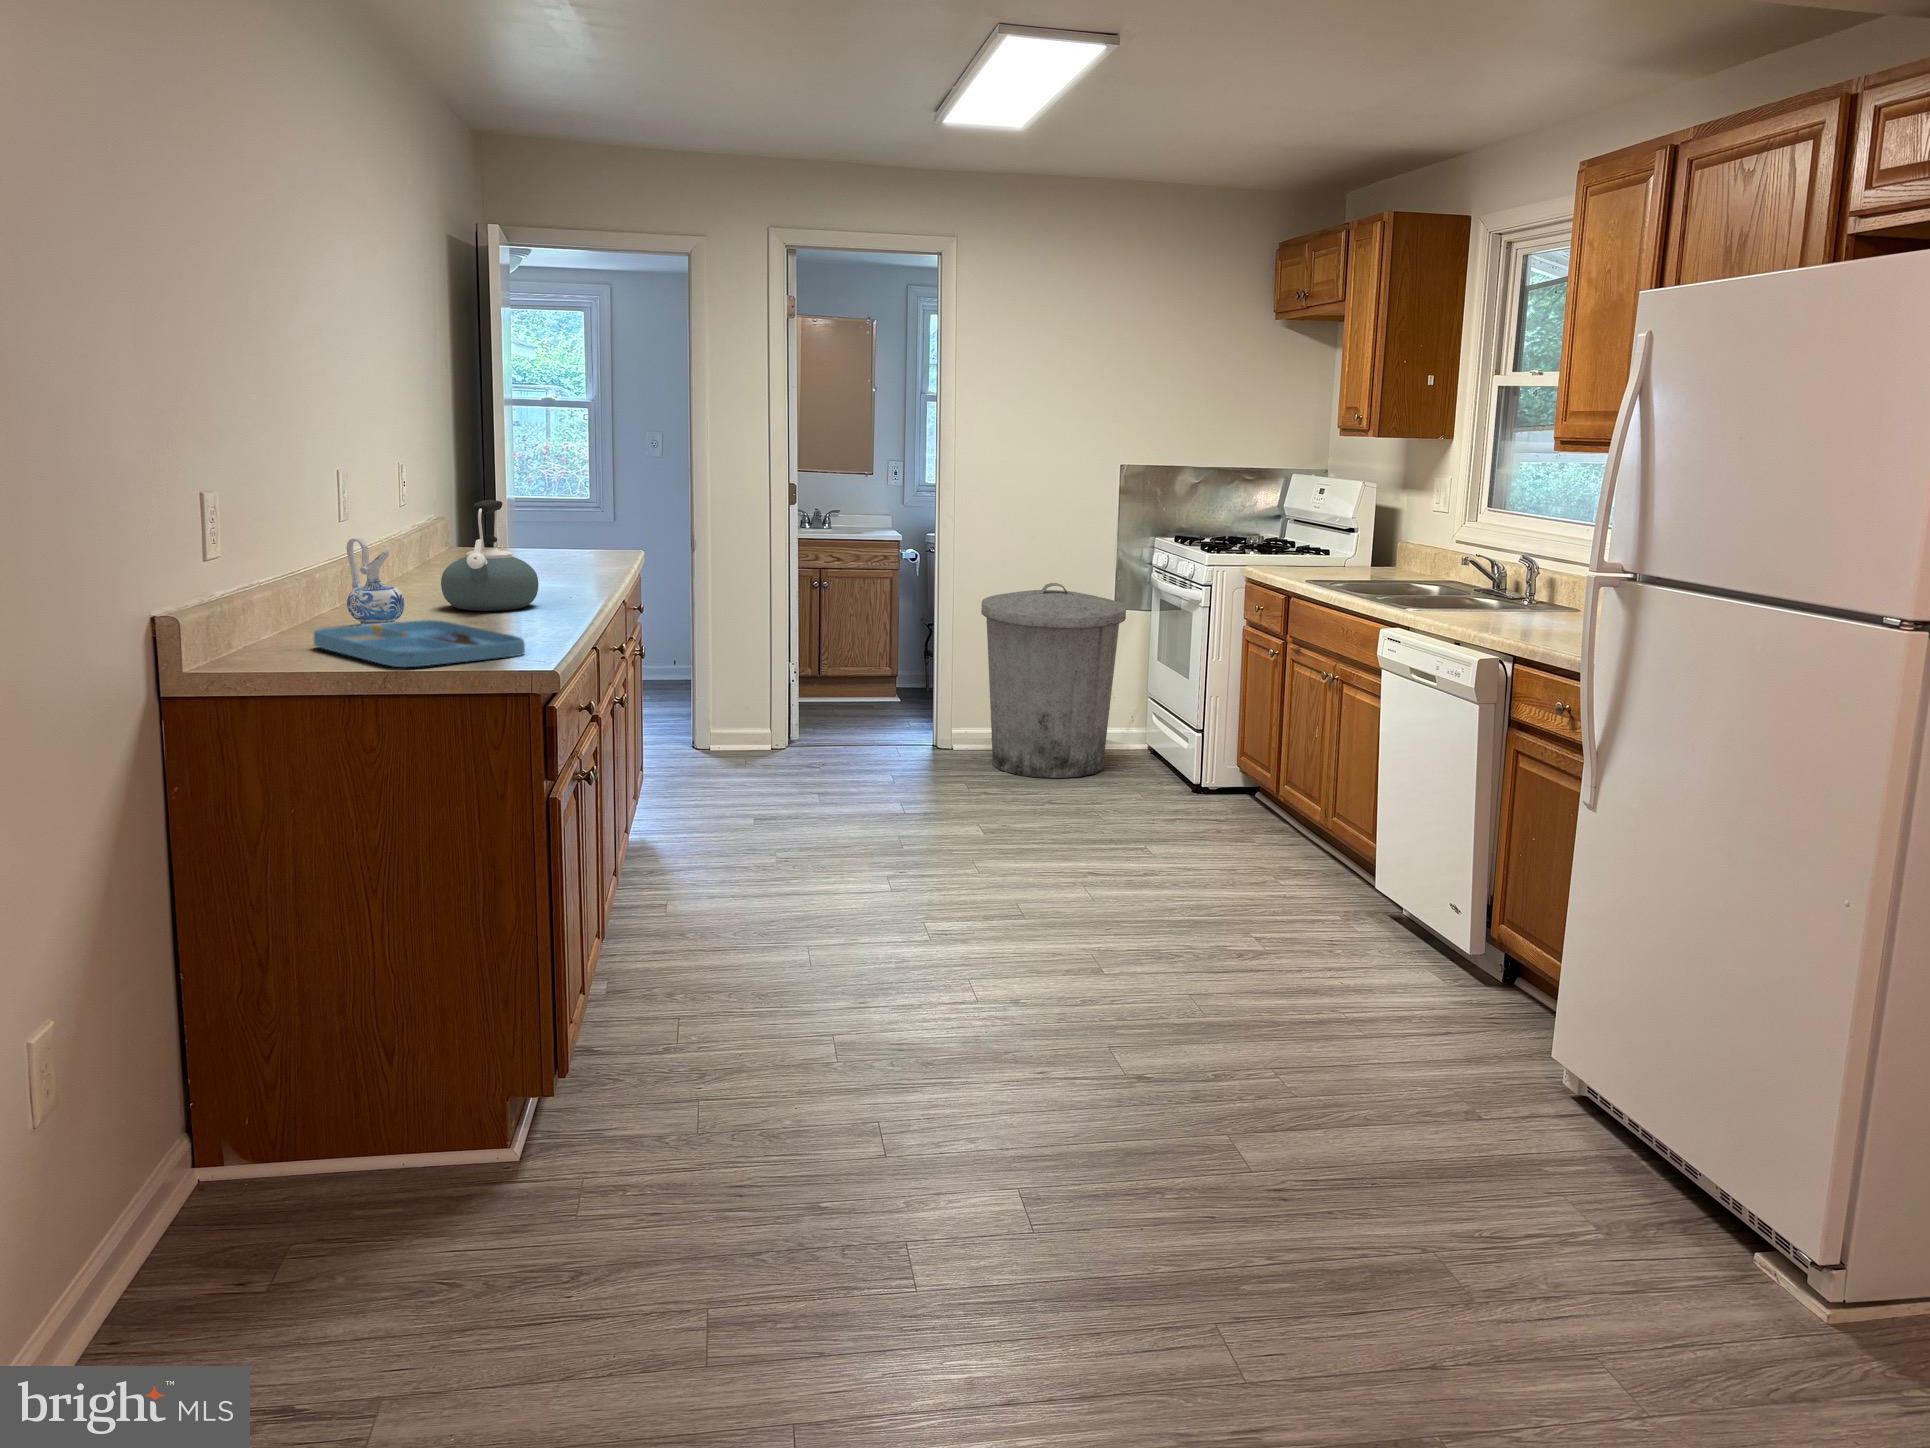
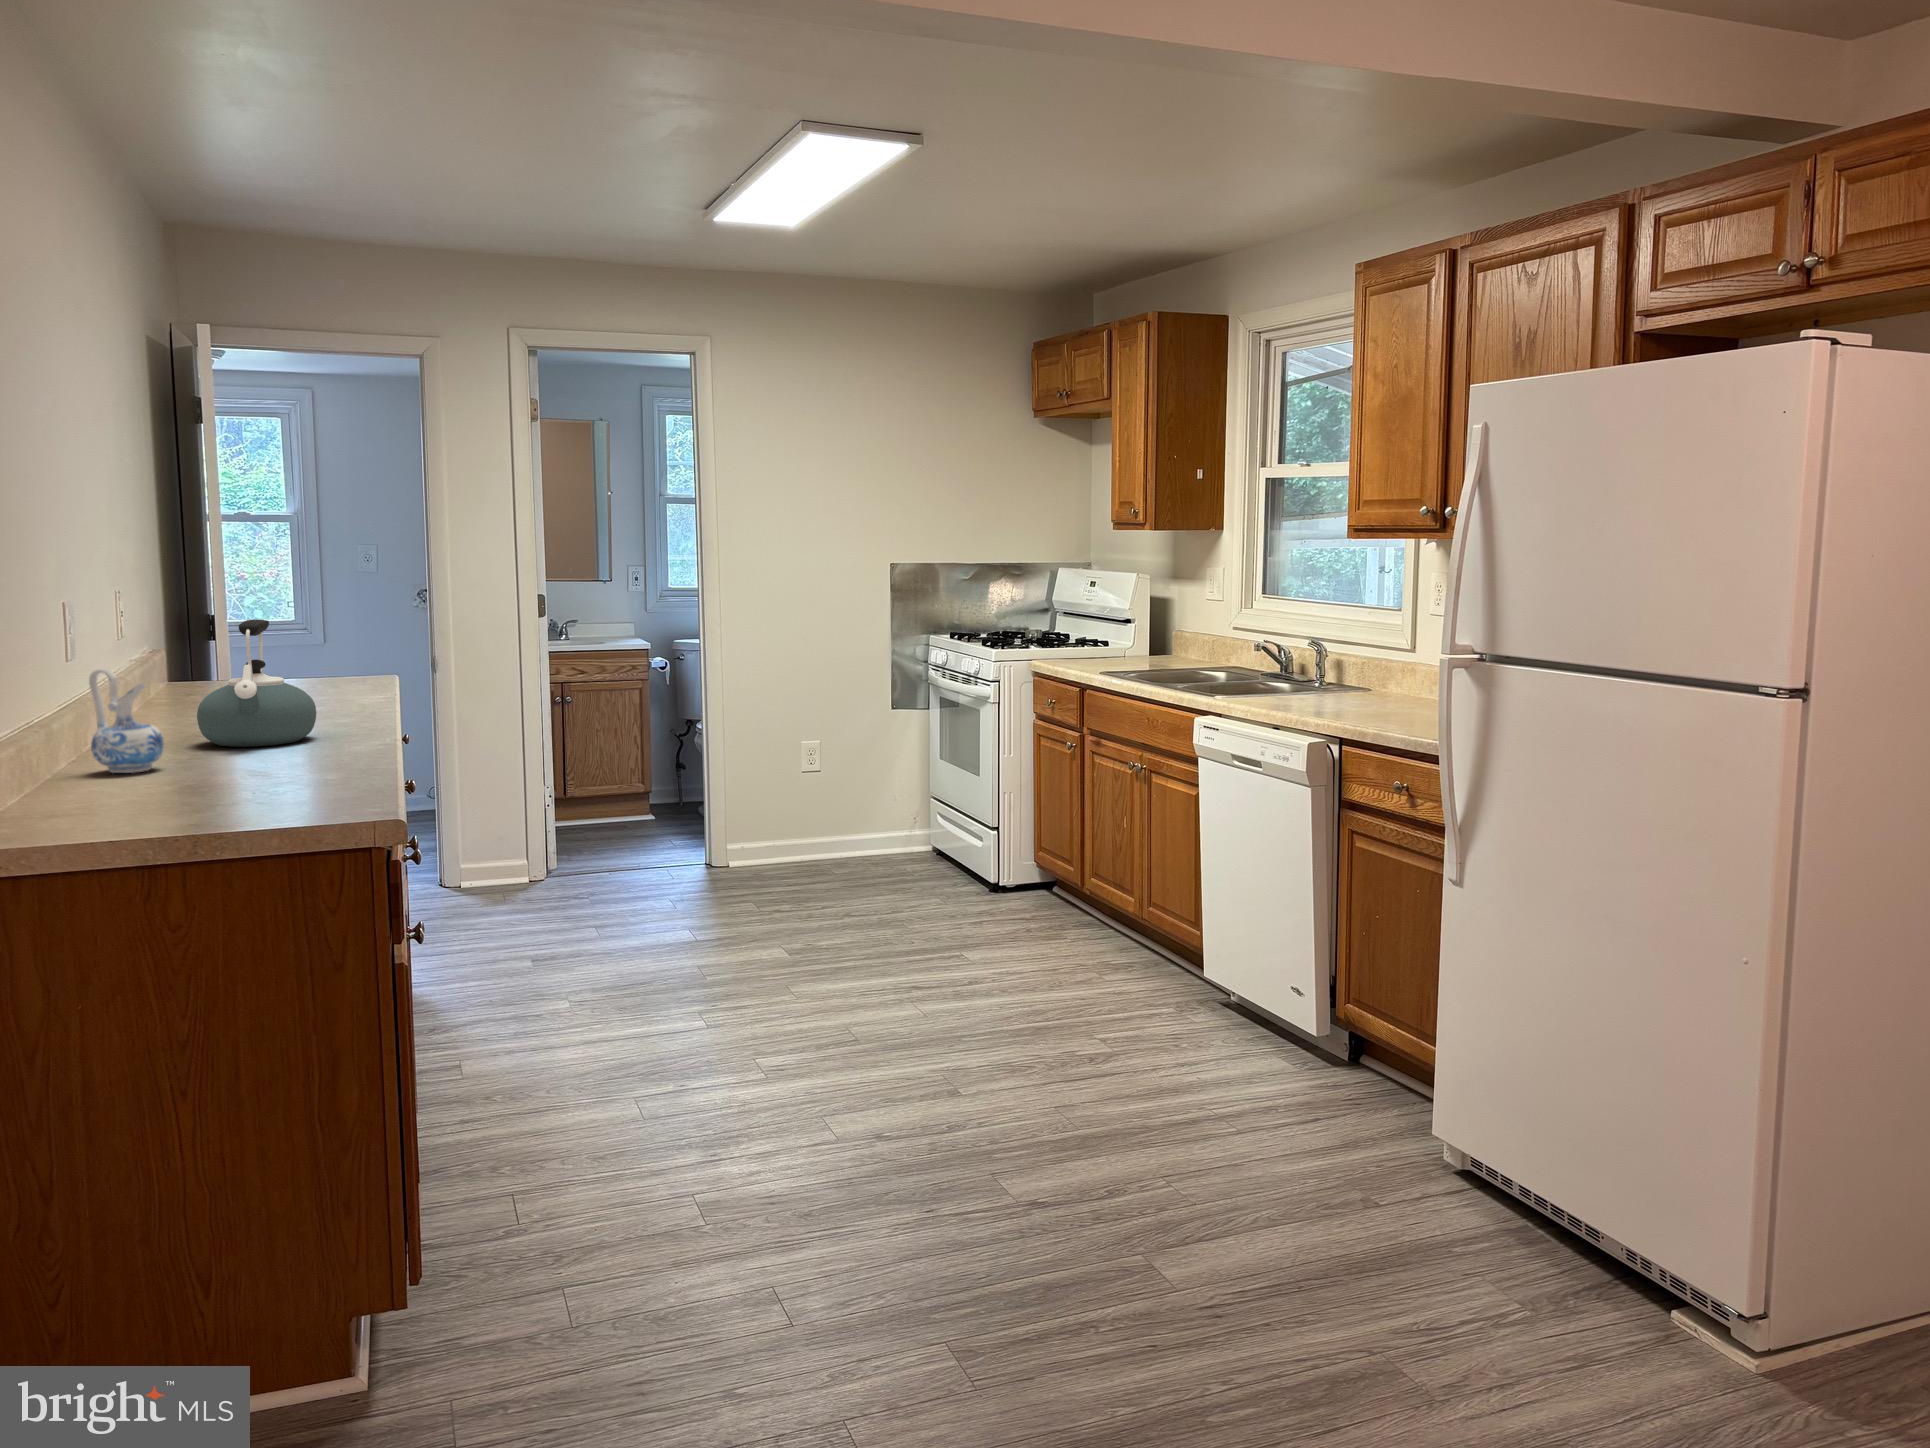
trash can: present [981,583,1126,778] -> none [758,685,909,888]
tray: present [314,620,525,667] -> none [63,761,340,820]

